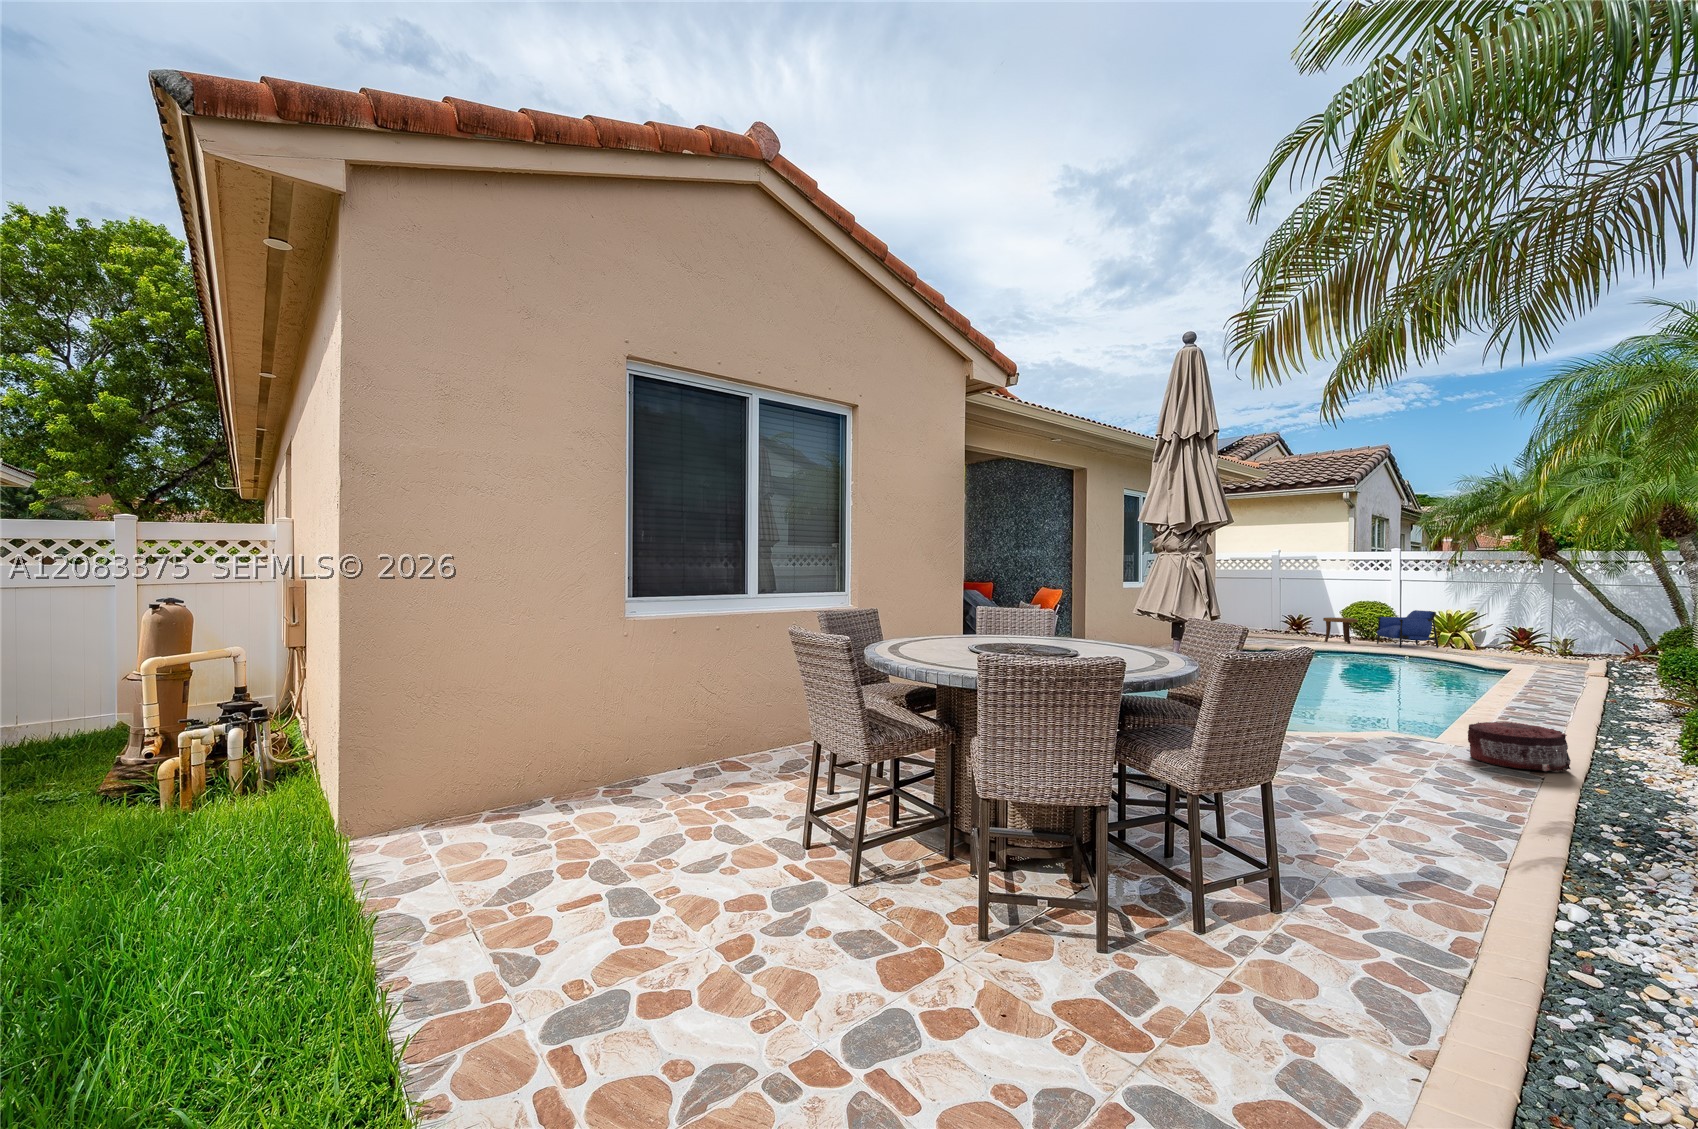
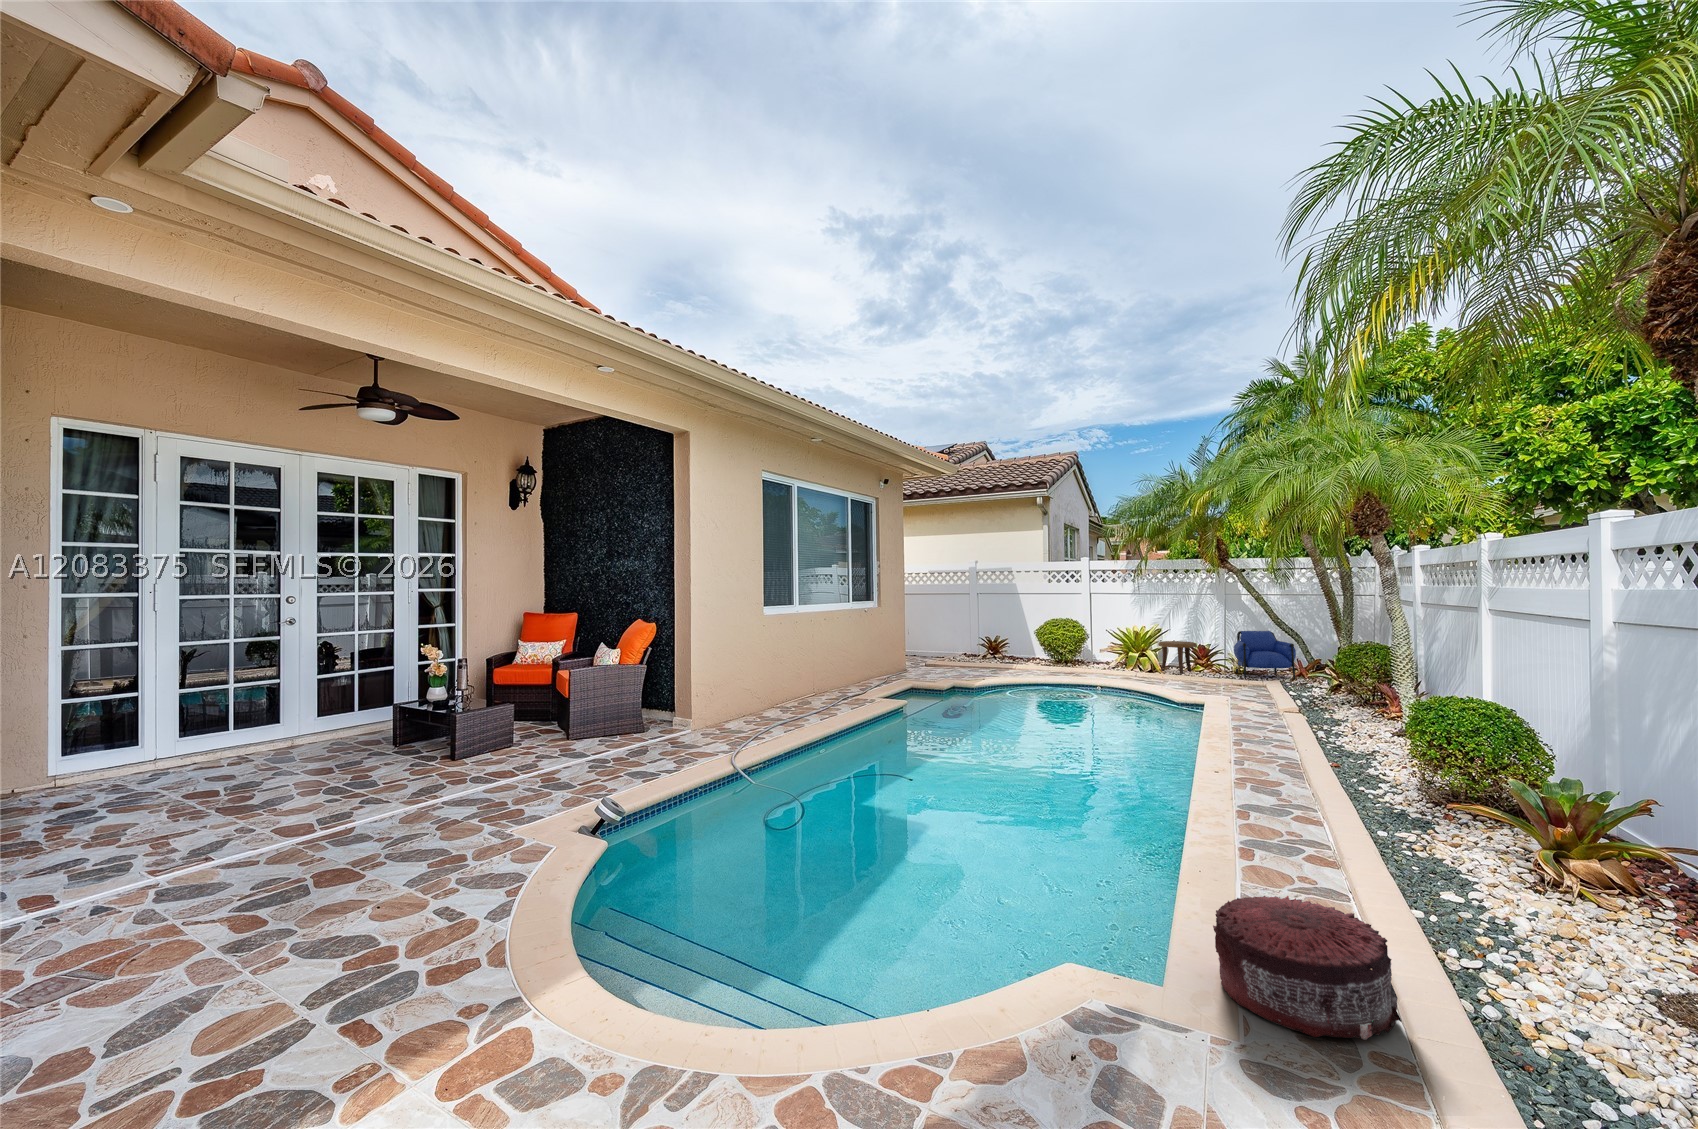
armchair: present [1376,610,1438,648] -> present [1234,631,1296,679]
side table: present [1323,617,1358,644] -> present [1158,641,1197,674]

